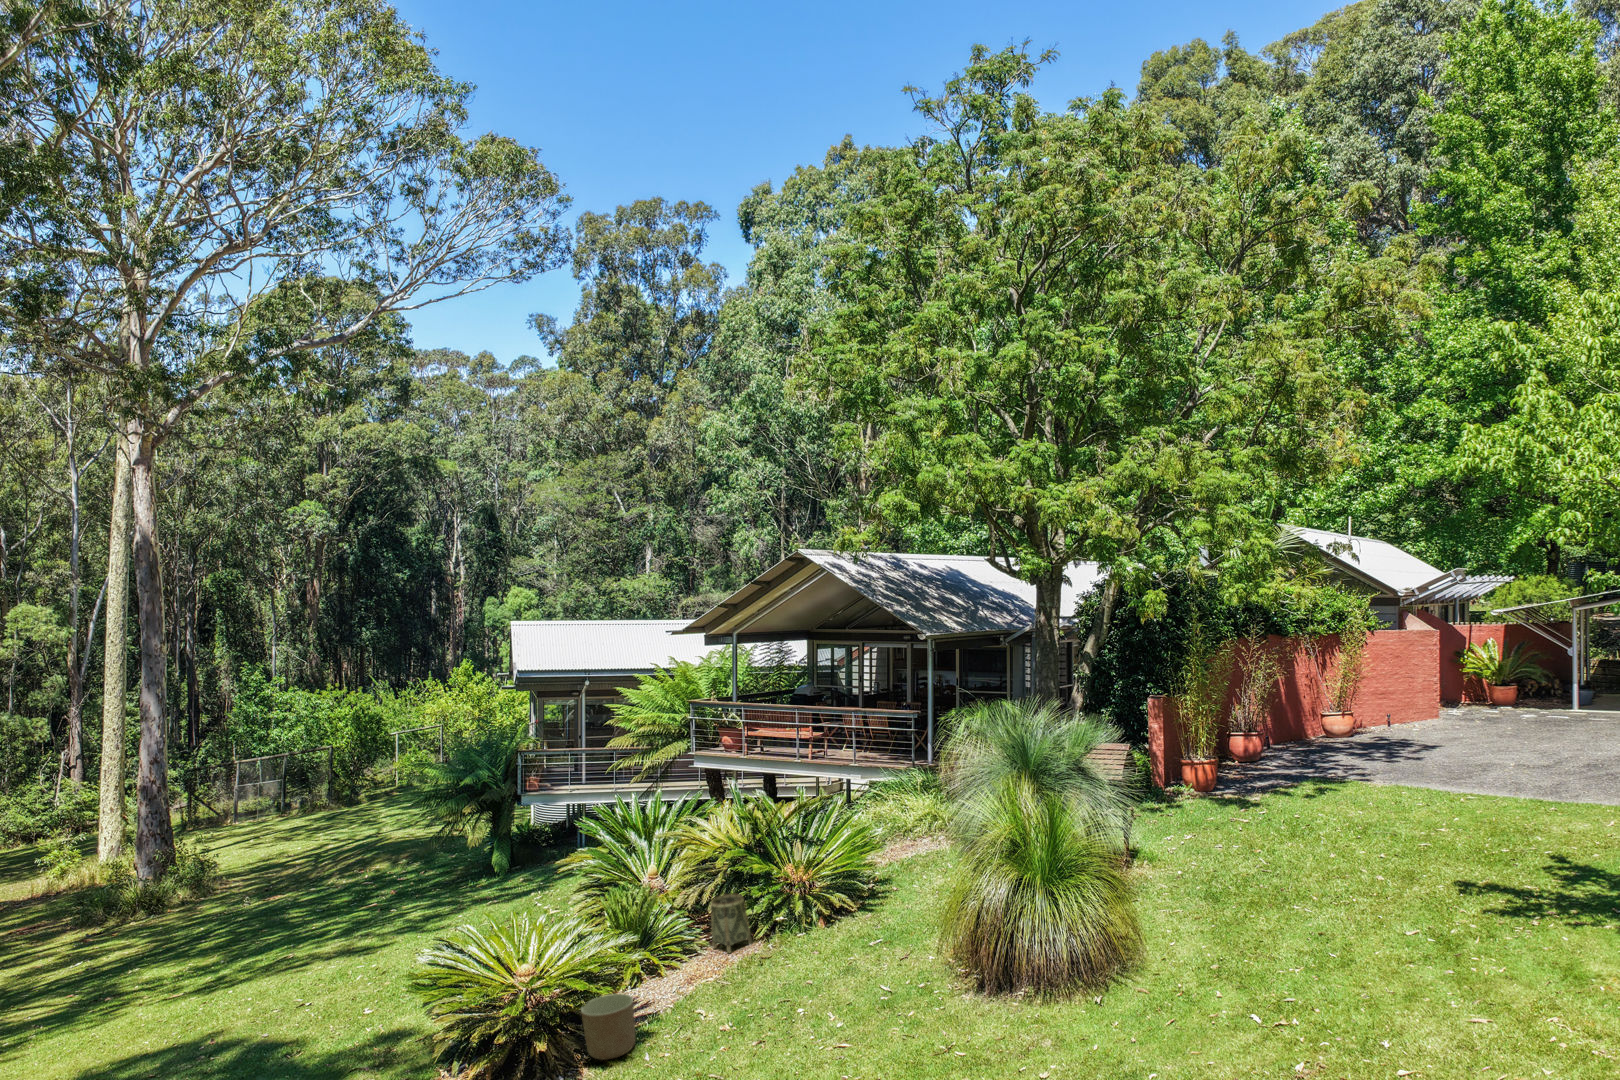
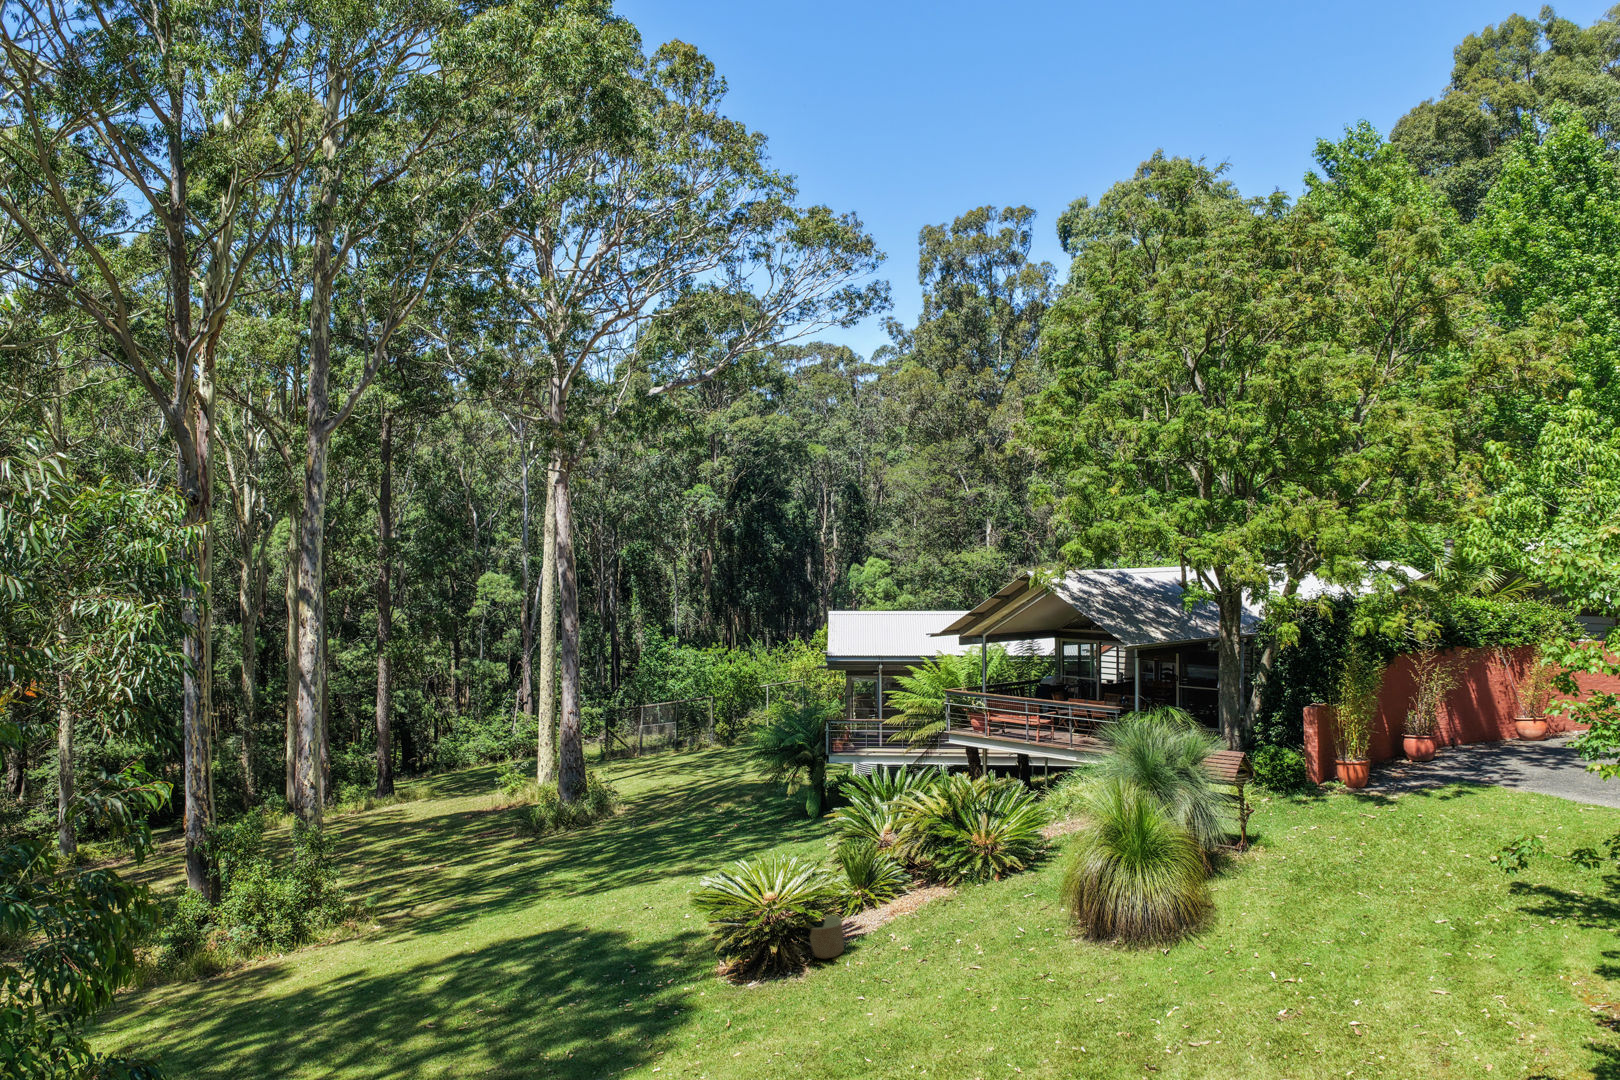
basket: present [711,894,752,953] -> none [914,853,945,897]

